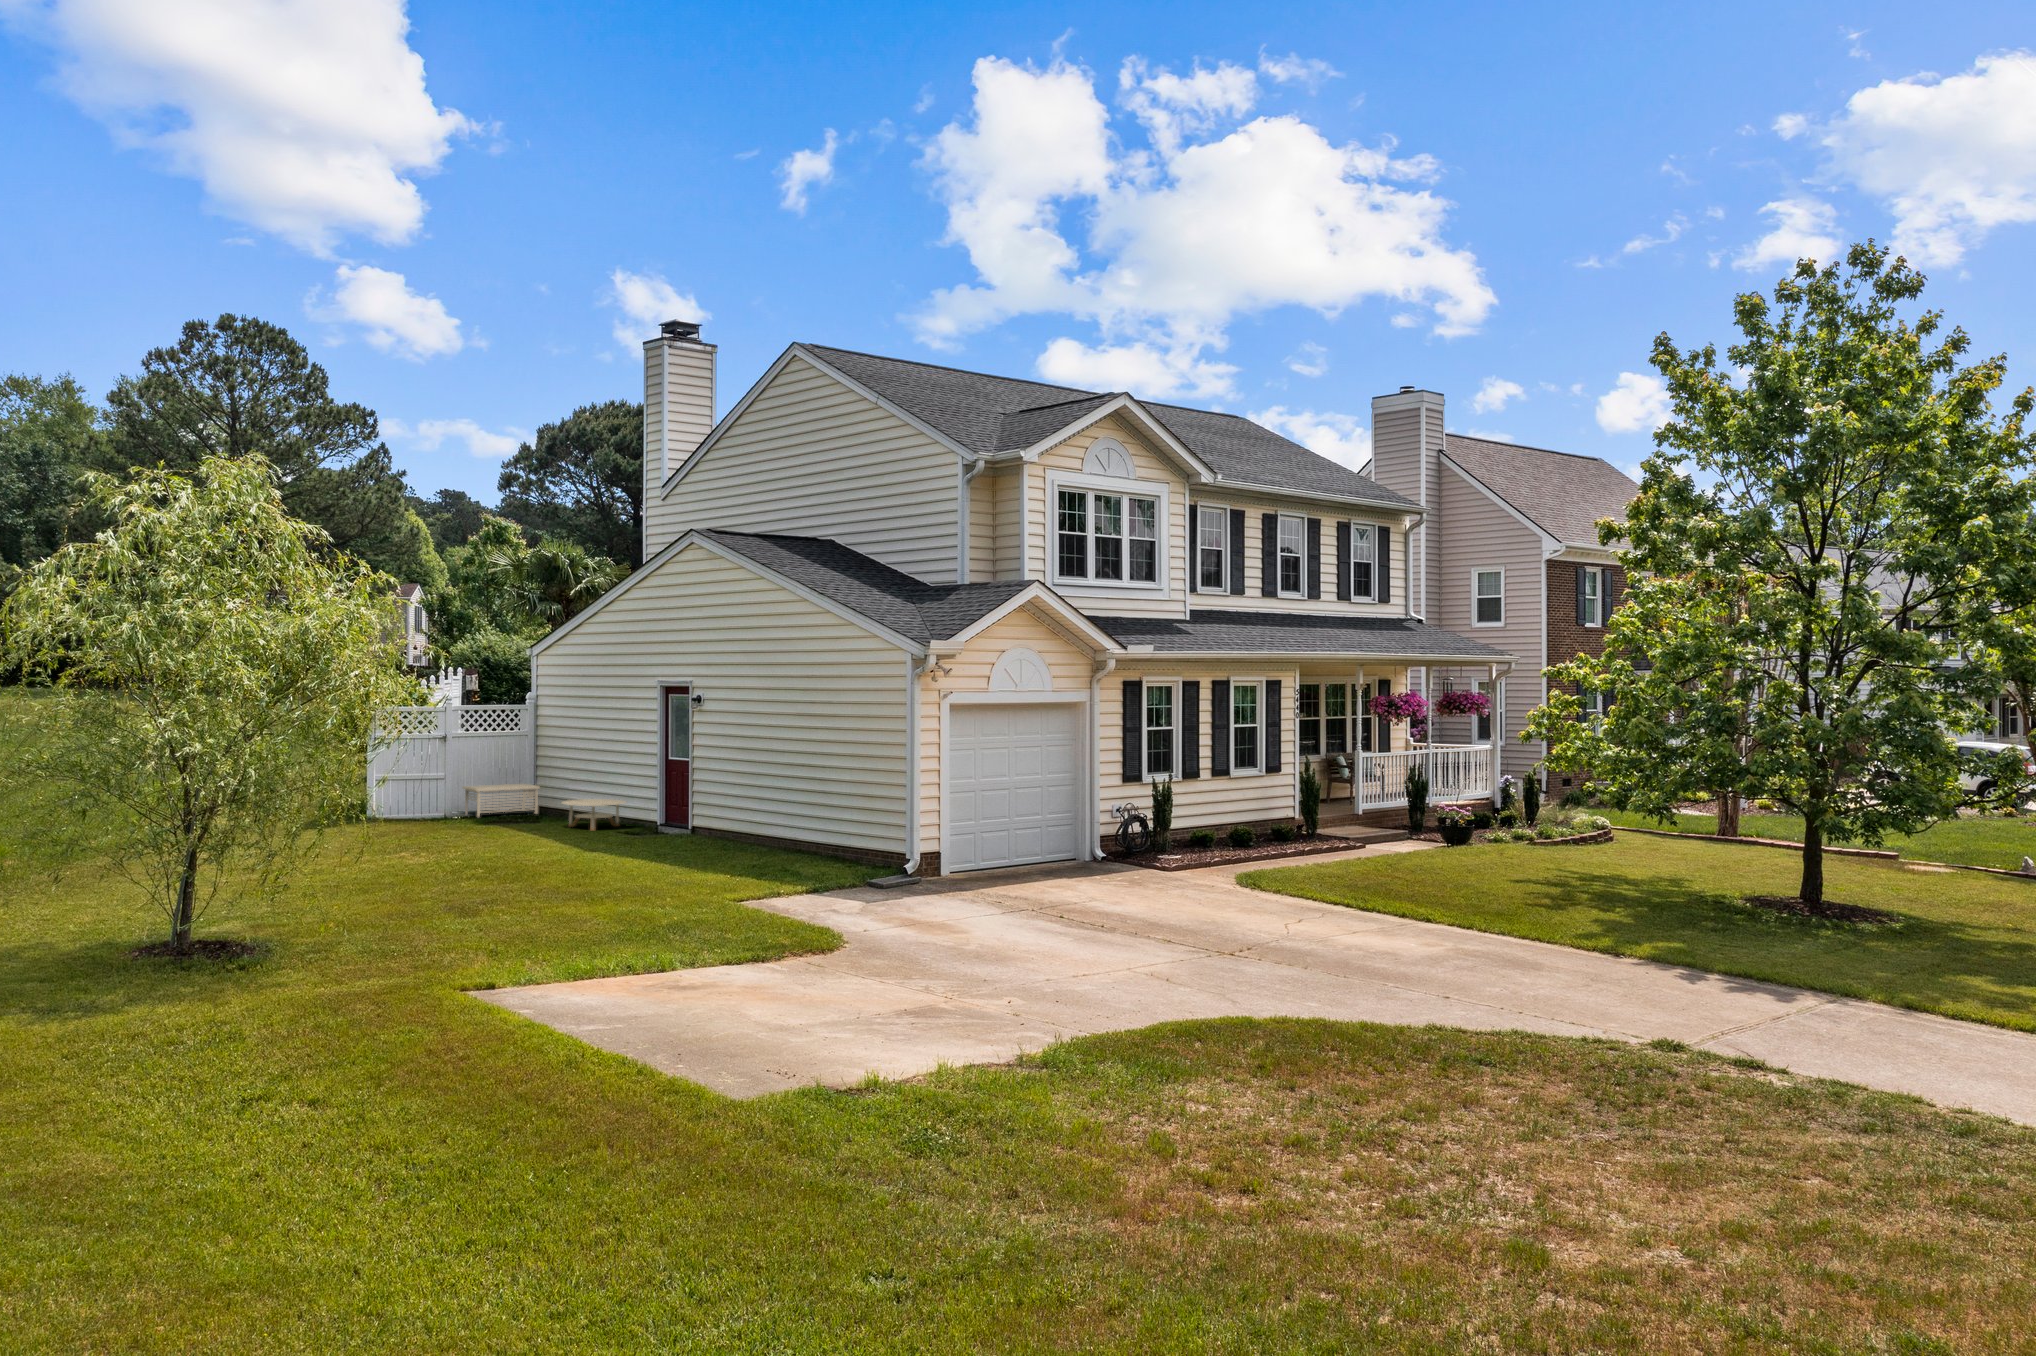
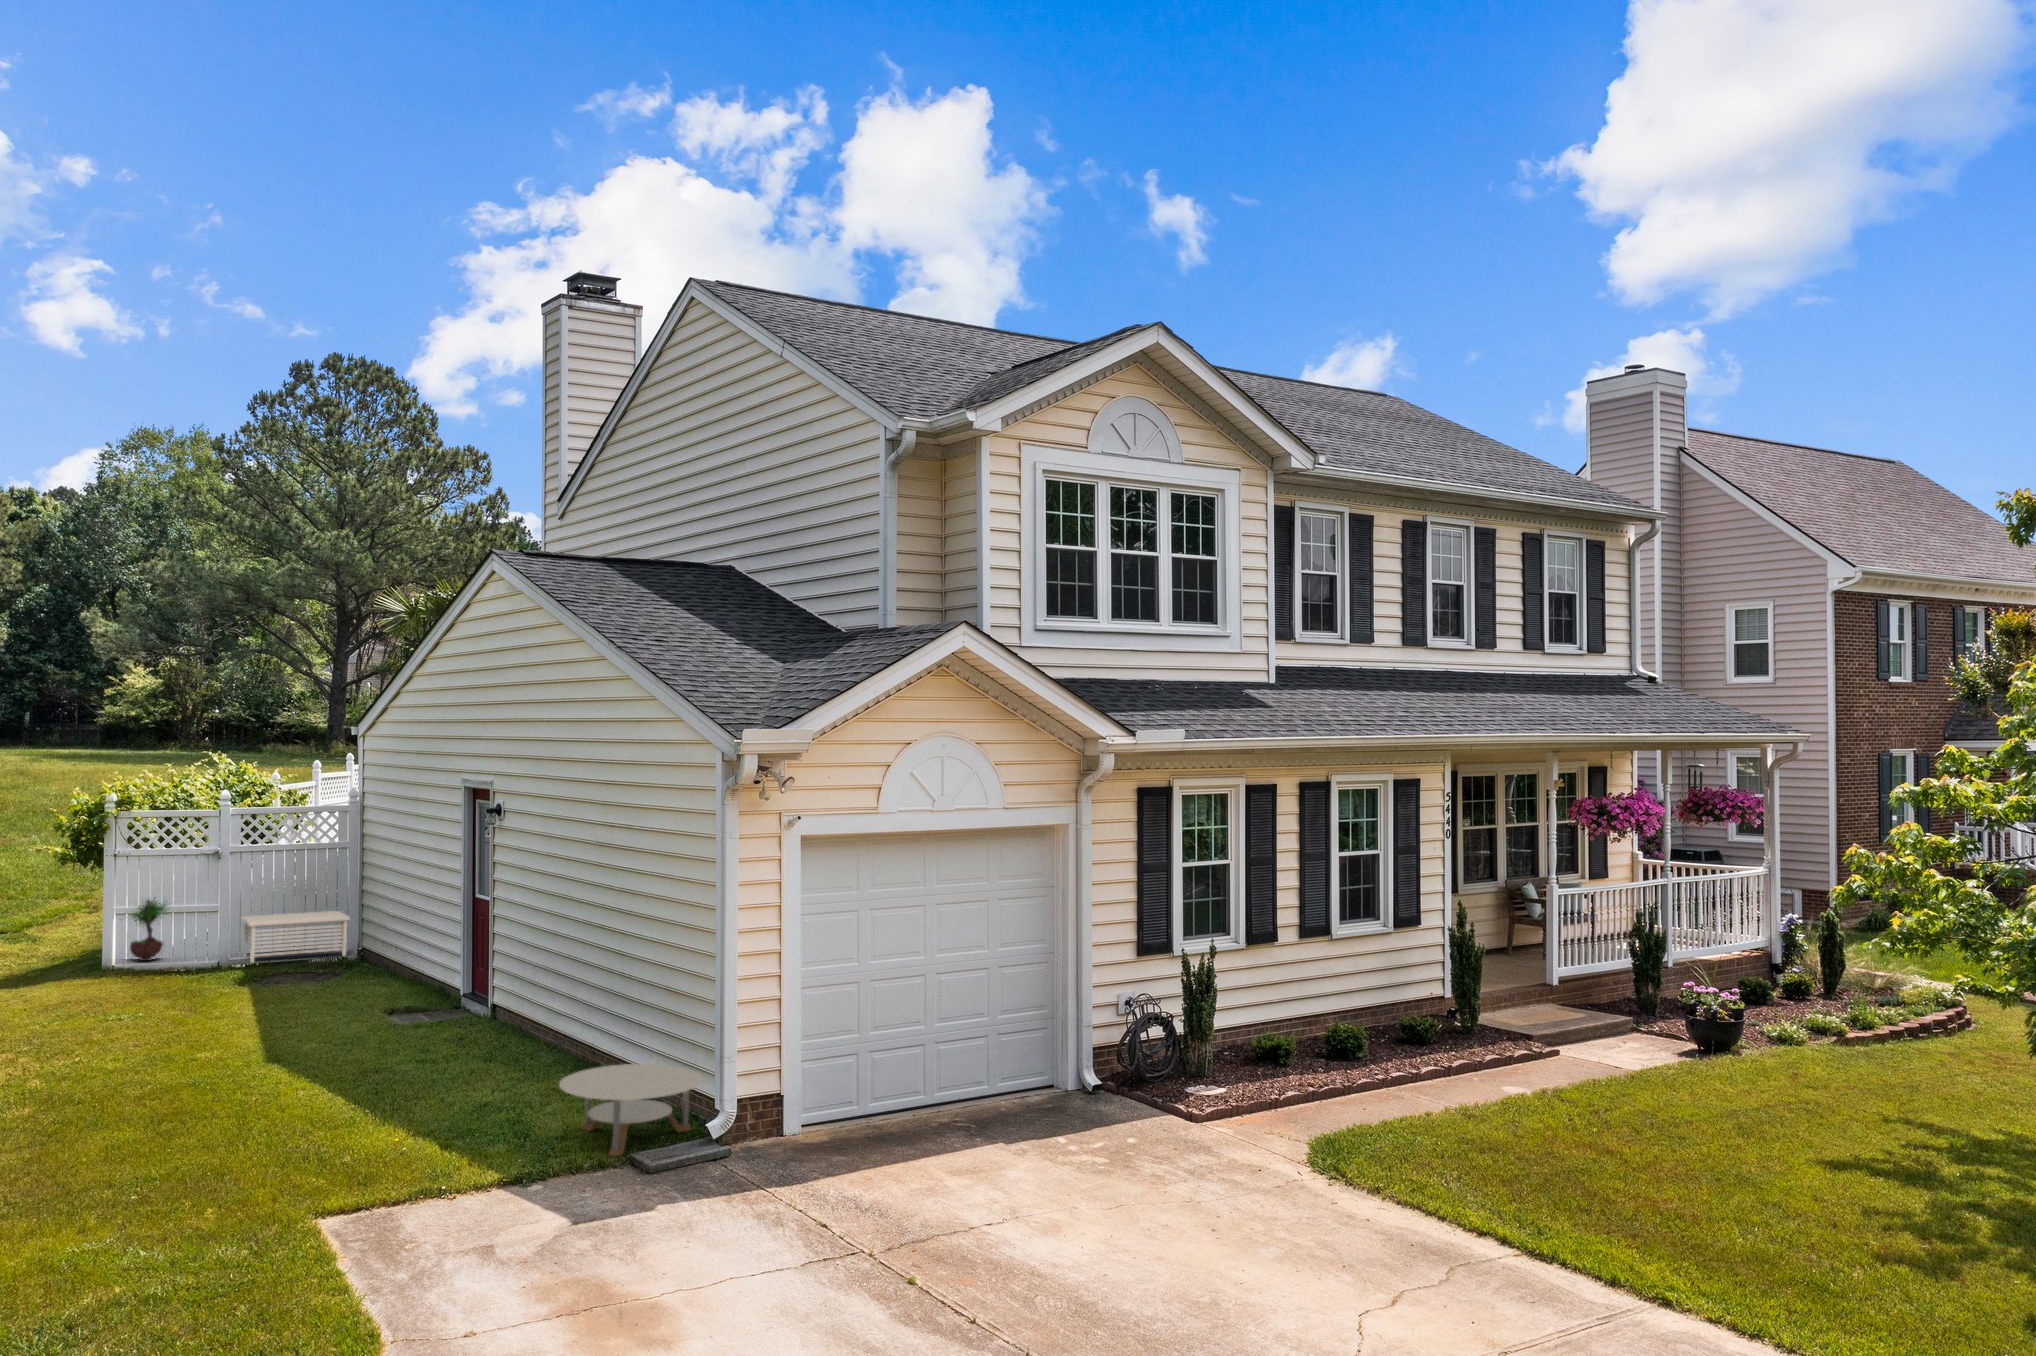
potted tree: none [391,769,421,817] -> present [130,897,167,961]
round table: present [562,799,627,831] -> present [559,1064,702,1156]

